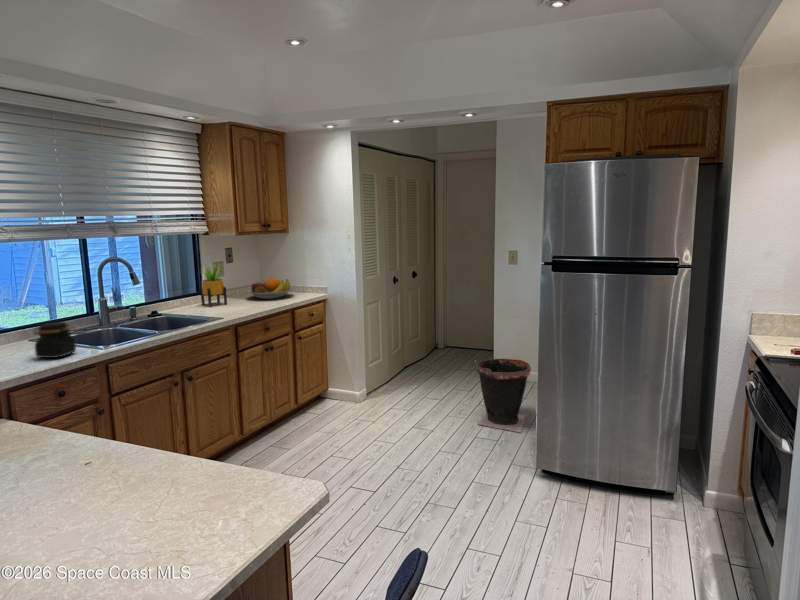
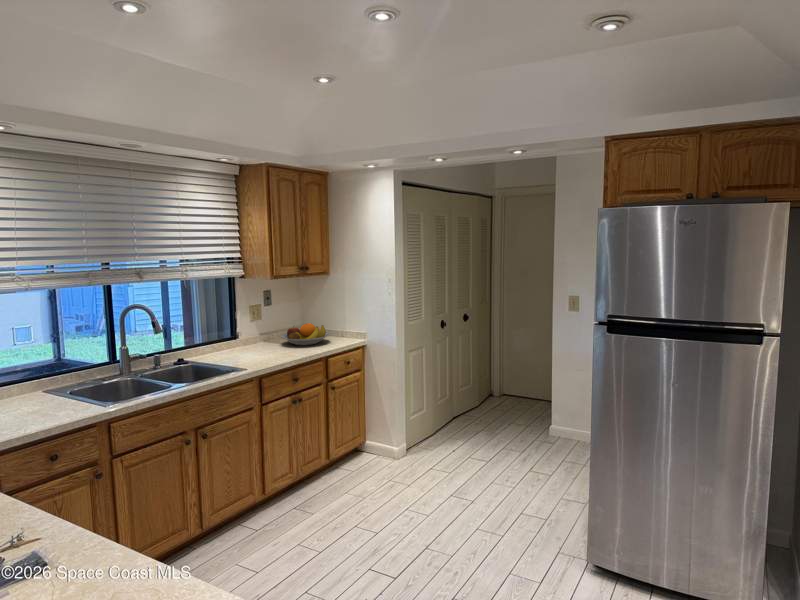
potted plant: present [201,265,227,307] -> none [230,306,259,353]
jar: present [35,322,76,358] -> none [32,377,77,417]
waste bin: present [475,359,531,432] -> none [522,419,587,510]

